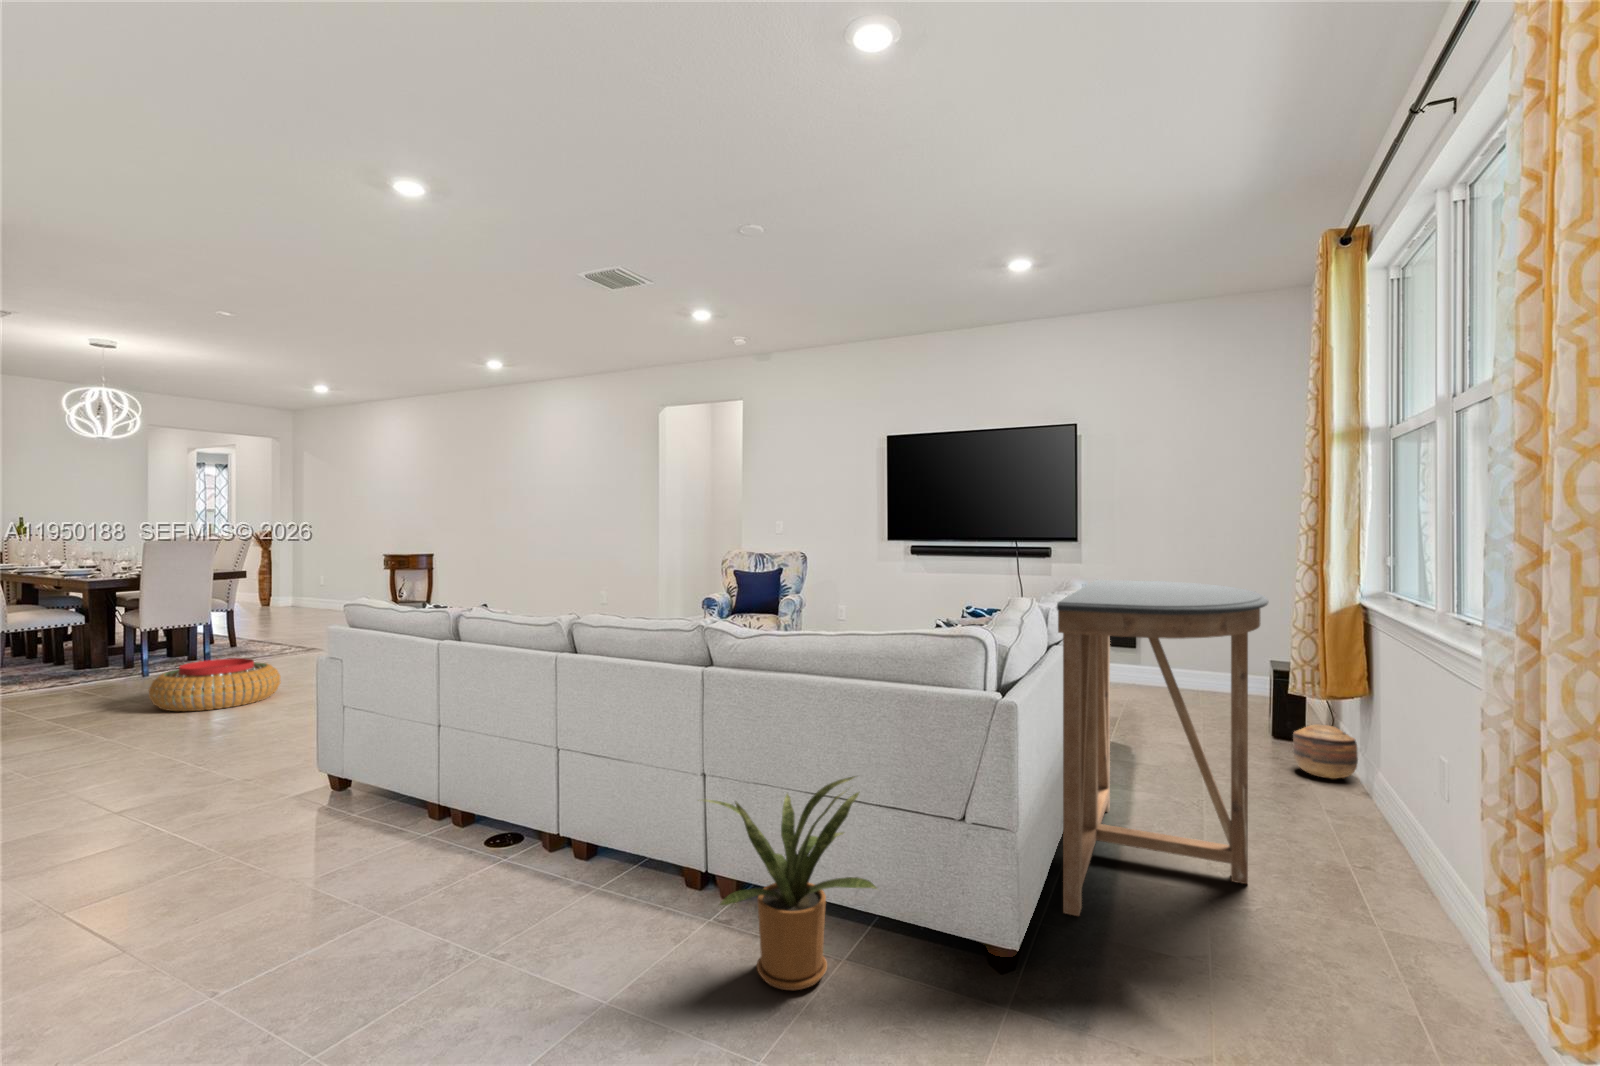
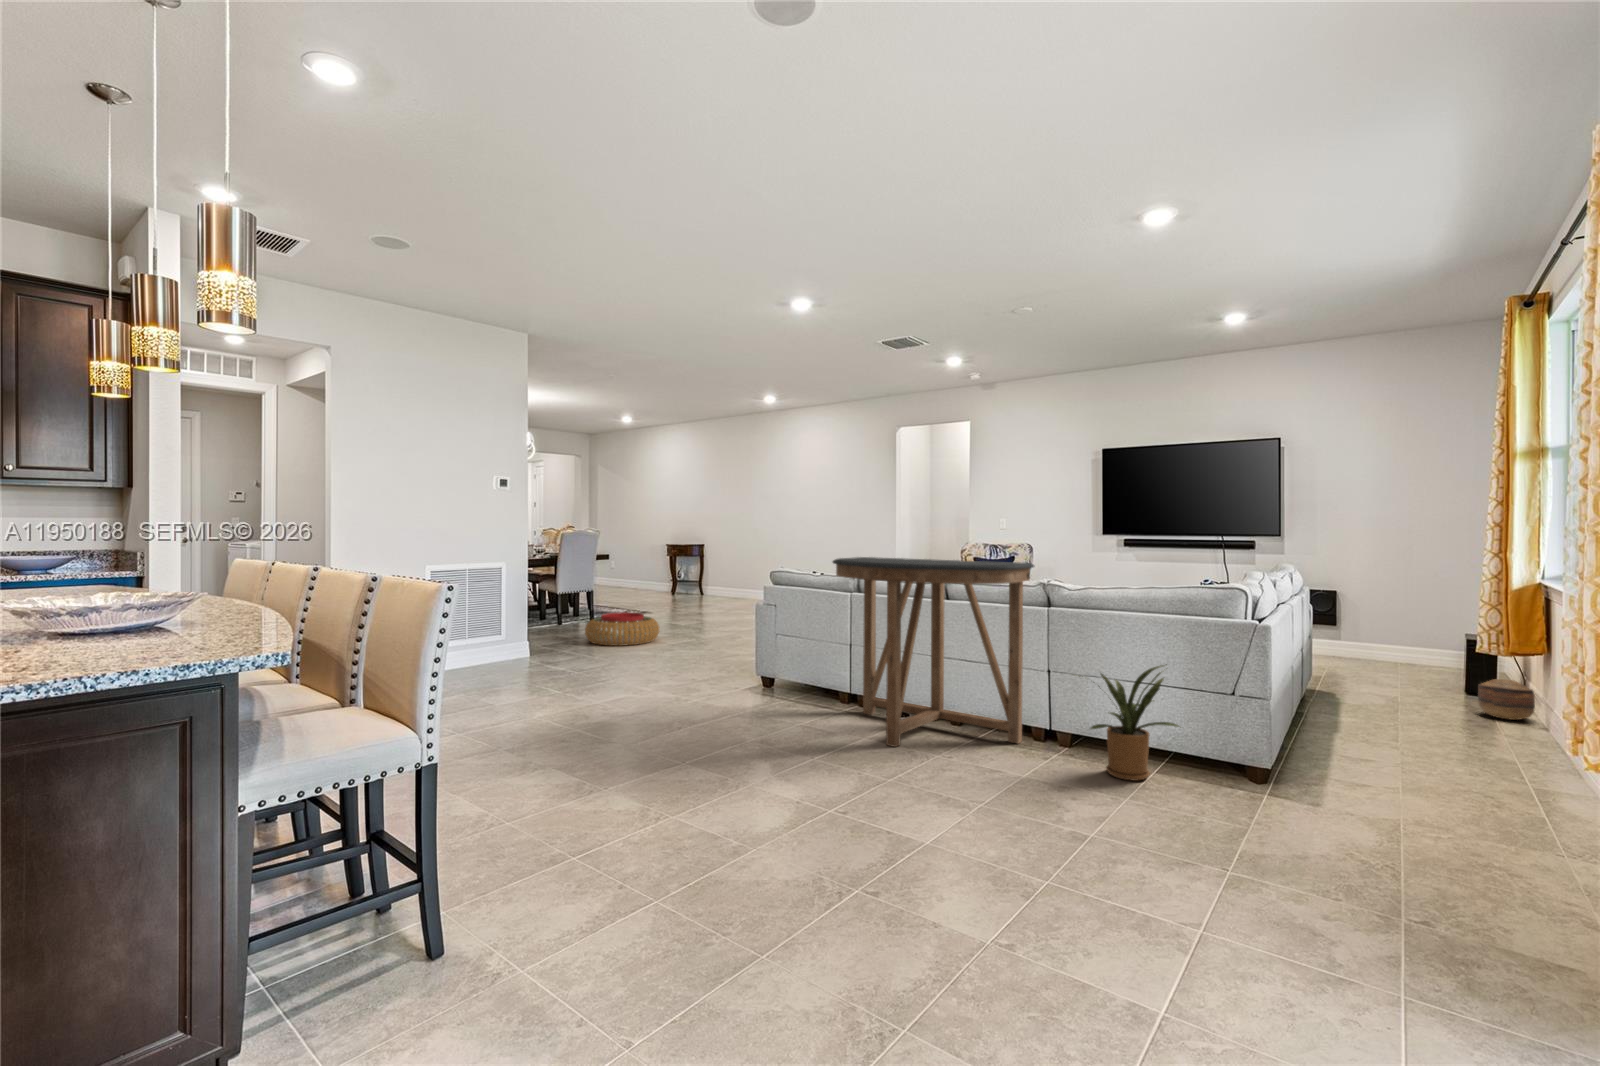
console table: present [1057,580,1269,916] -> present [833,557,1034,747]

